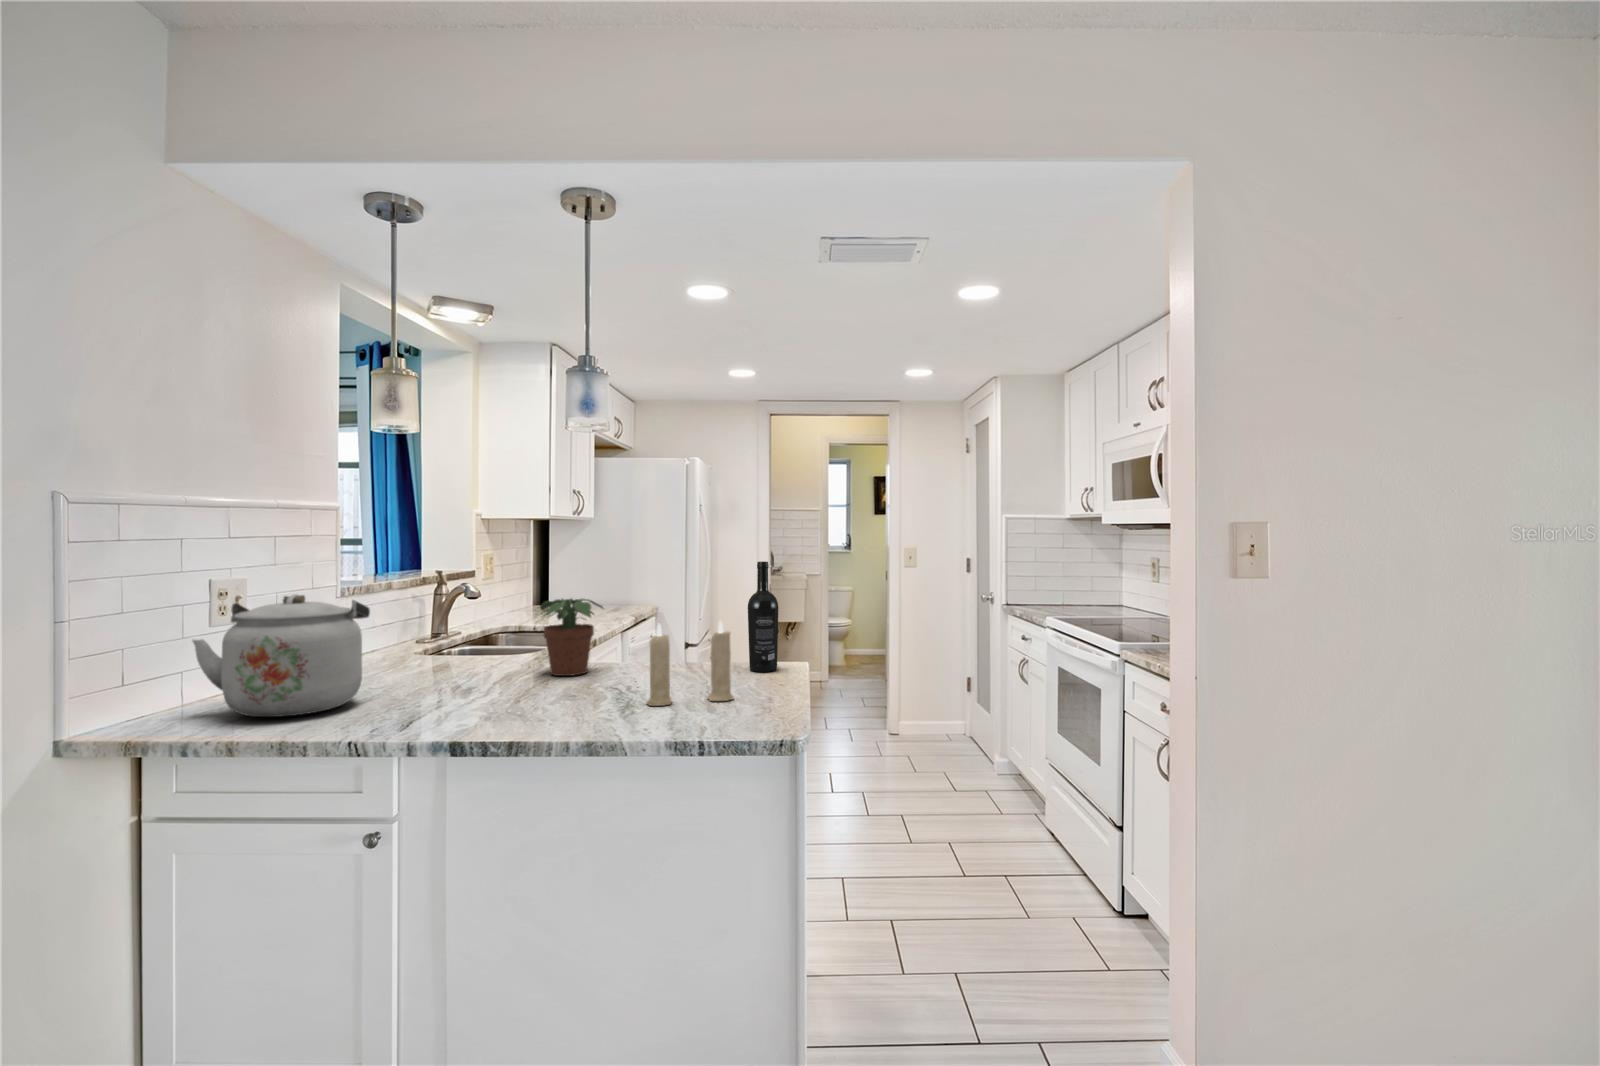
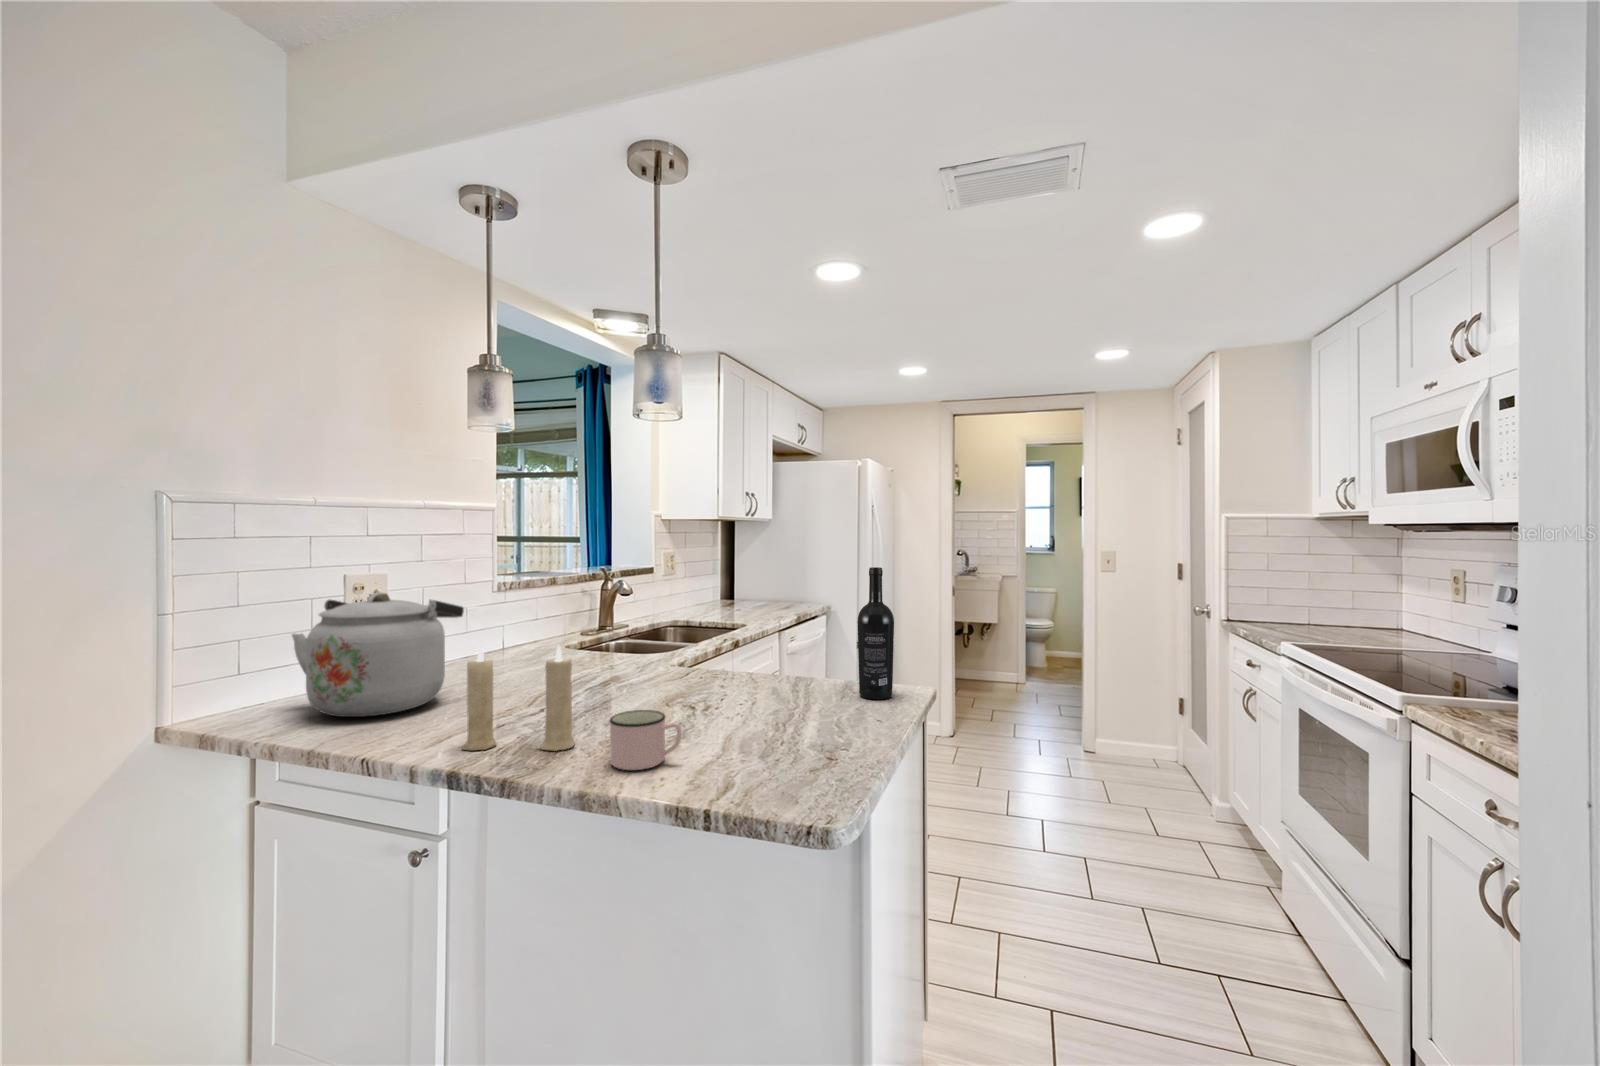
potted plant: present [540,599,603,676] -> none [637,603,707,687]
candle: present [647,621,733,706] -> present [462,646,575,751]
mug: none [589,680,650,726] -> present [610,710,681,770]

